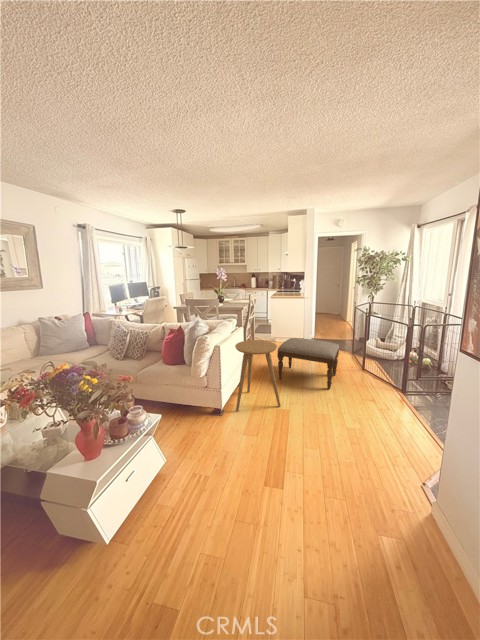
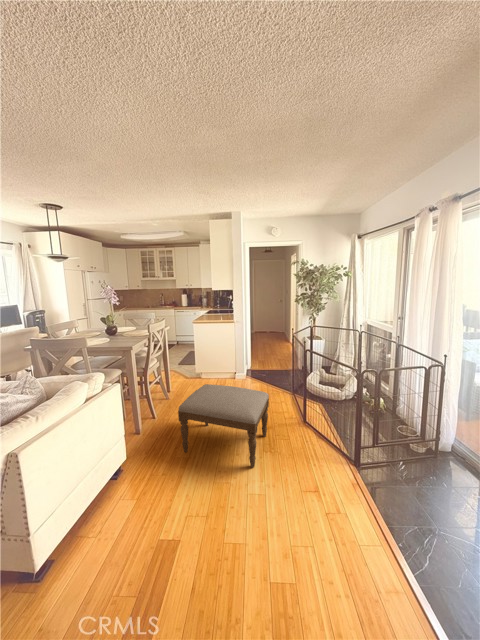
side table: present [235,340,281,411] -> none [71,407,164,554]

